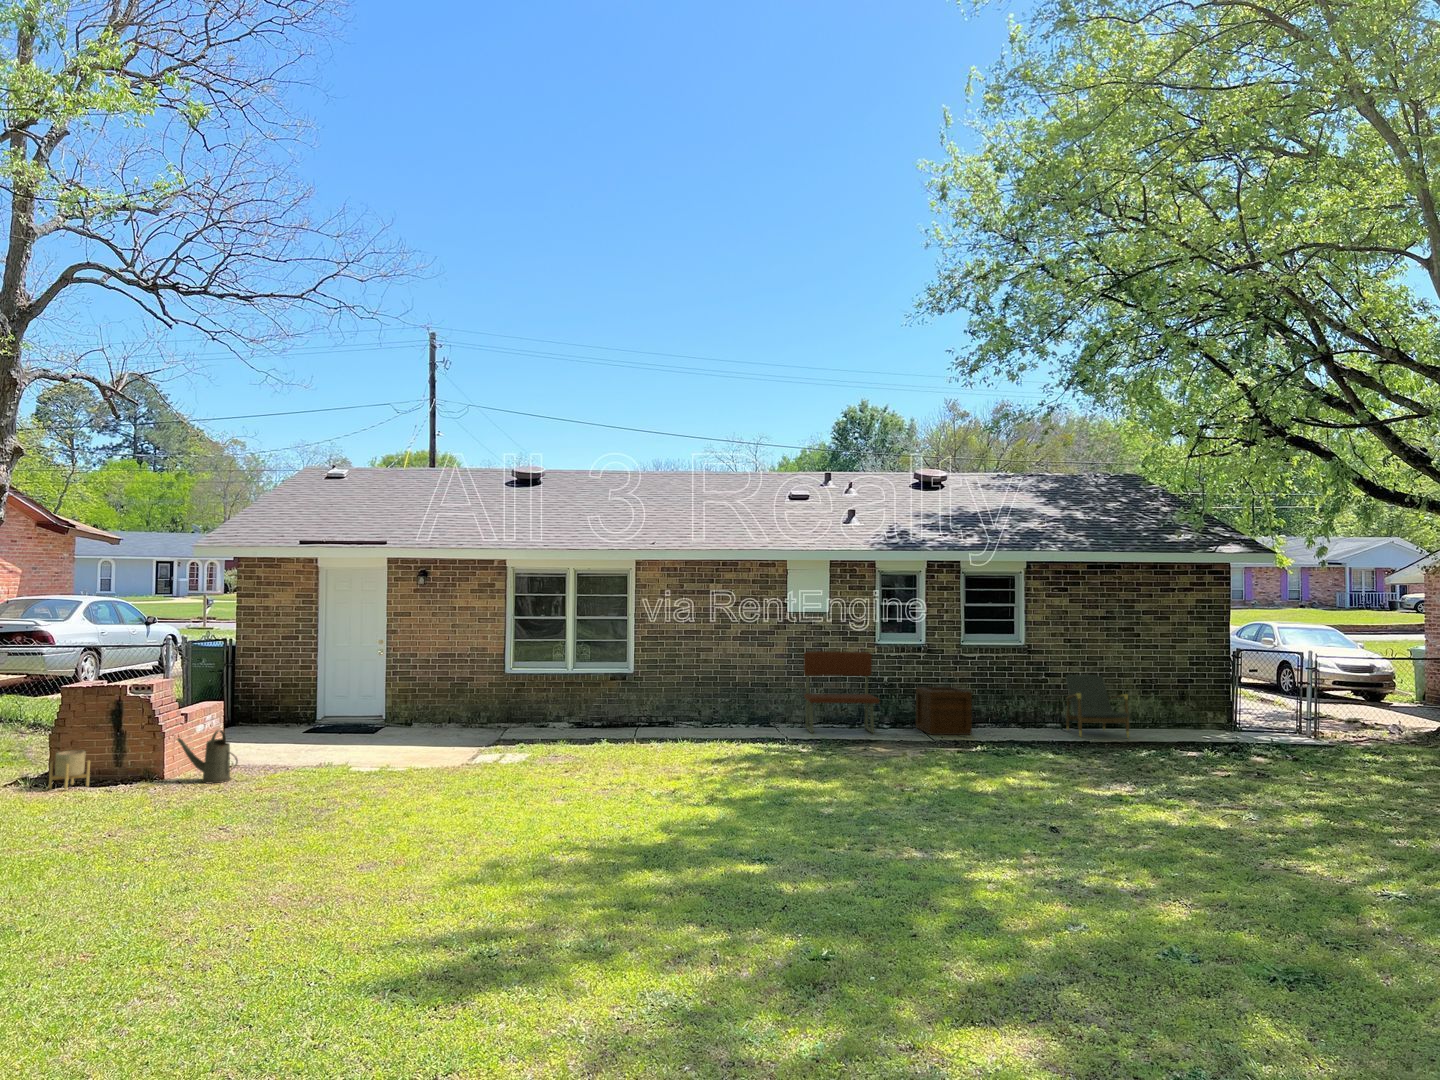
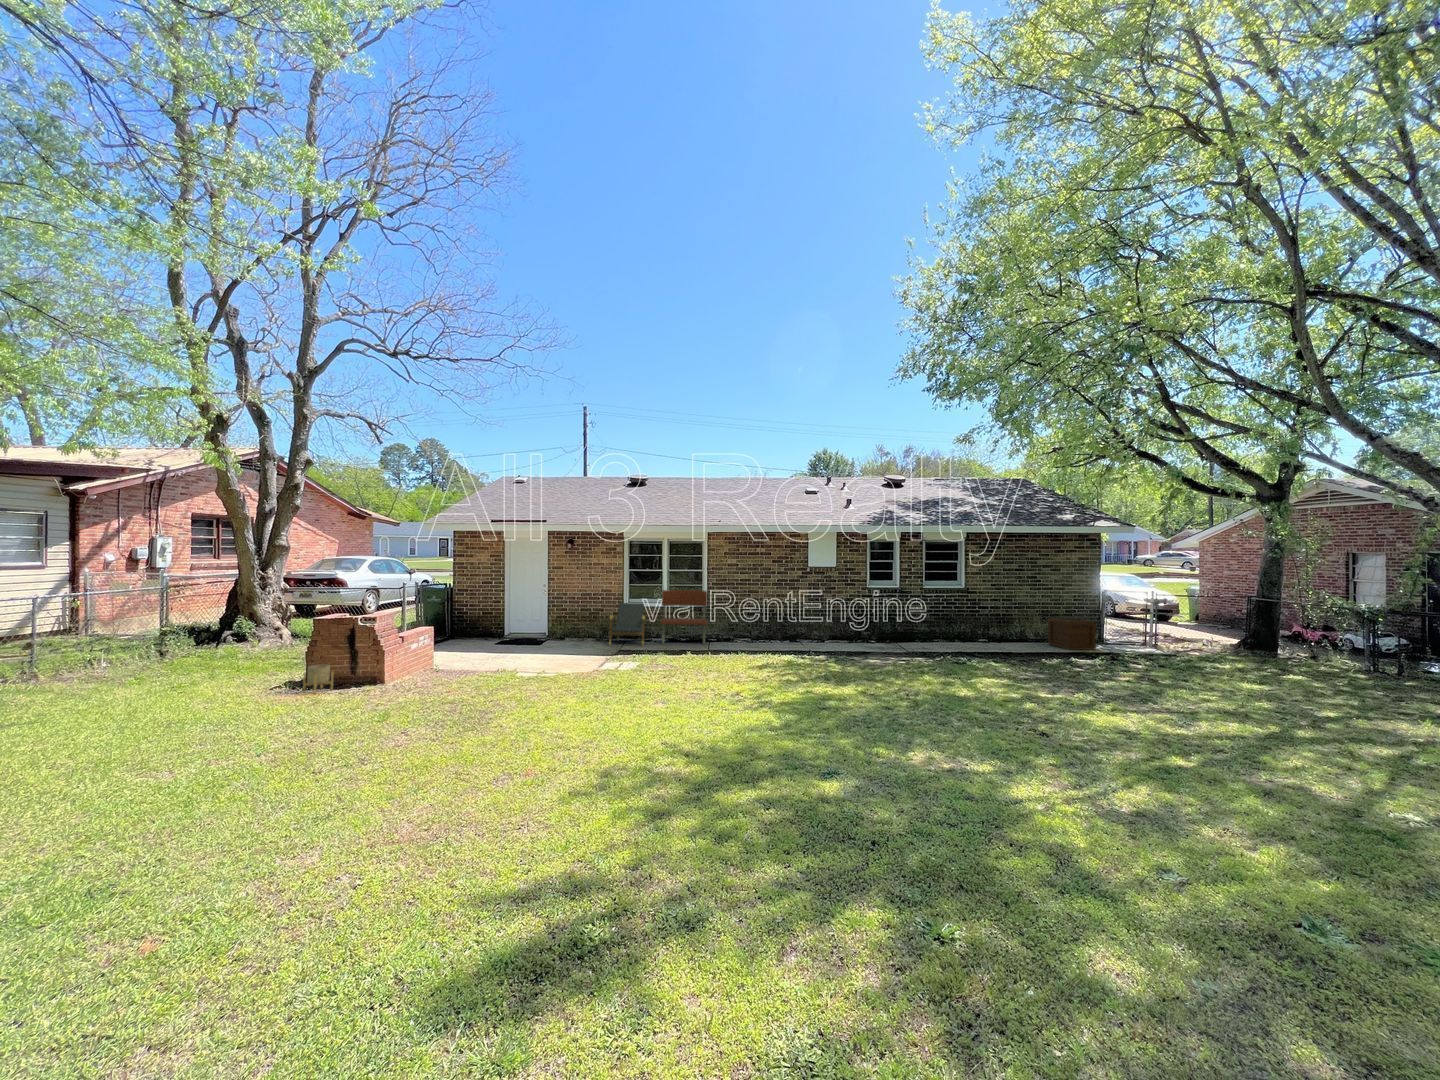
bench: present [804,651,880,733] -> present [660,590,707,644]
lounge chair: present [1066,675,1129,737] -> present [609,603,646,644]
wooden crate: present [916,687,972,735] -> present [1048,618,1096,650]
watering can: present [178,730,238,783] -> none [397,649,440,688]

